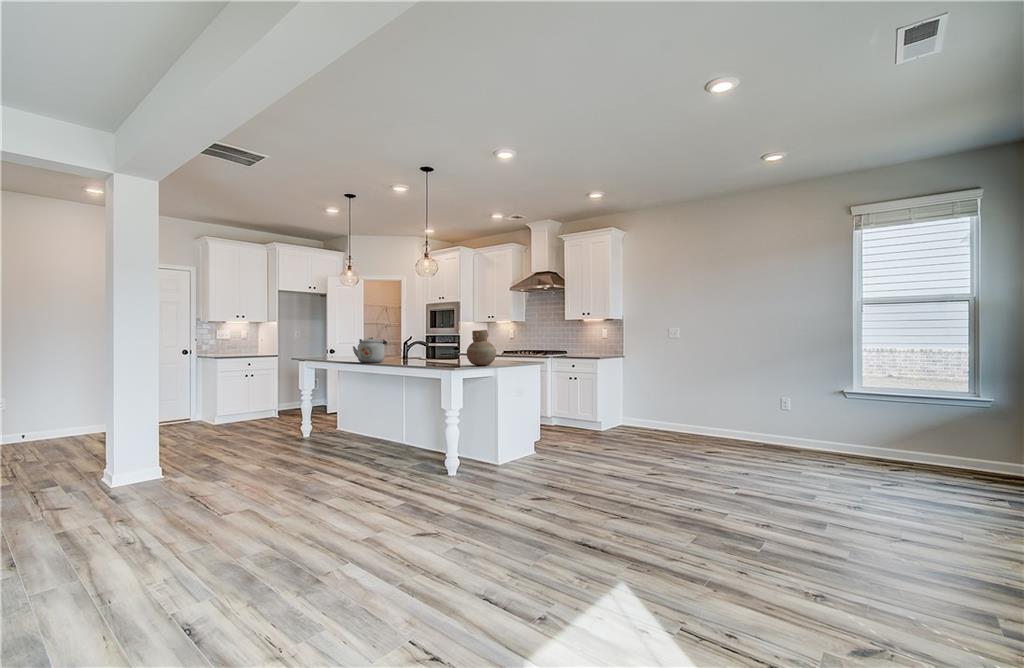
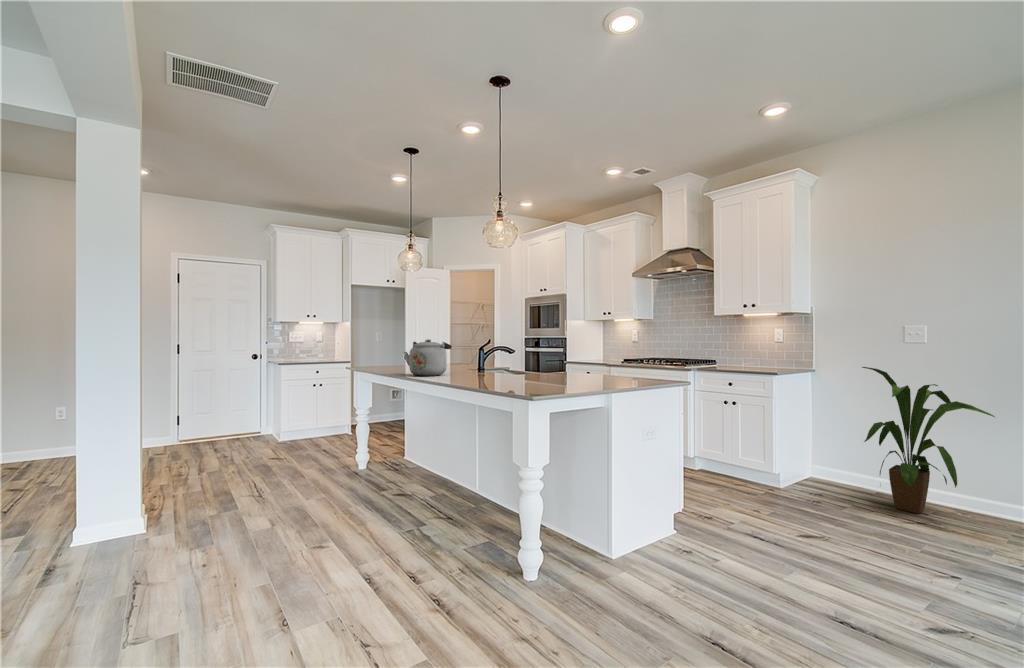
vase: present [467,330,496,366] -> none [556,327,607,388]
house plant: none [642,353,706,438] -> present [862,367,995,514]

